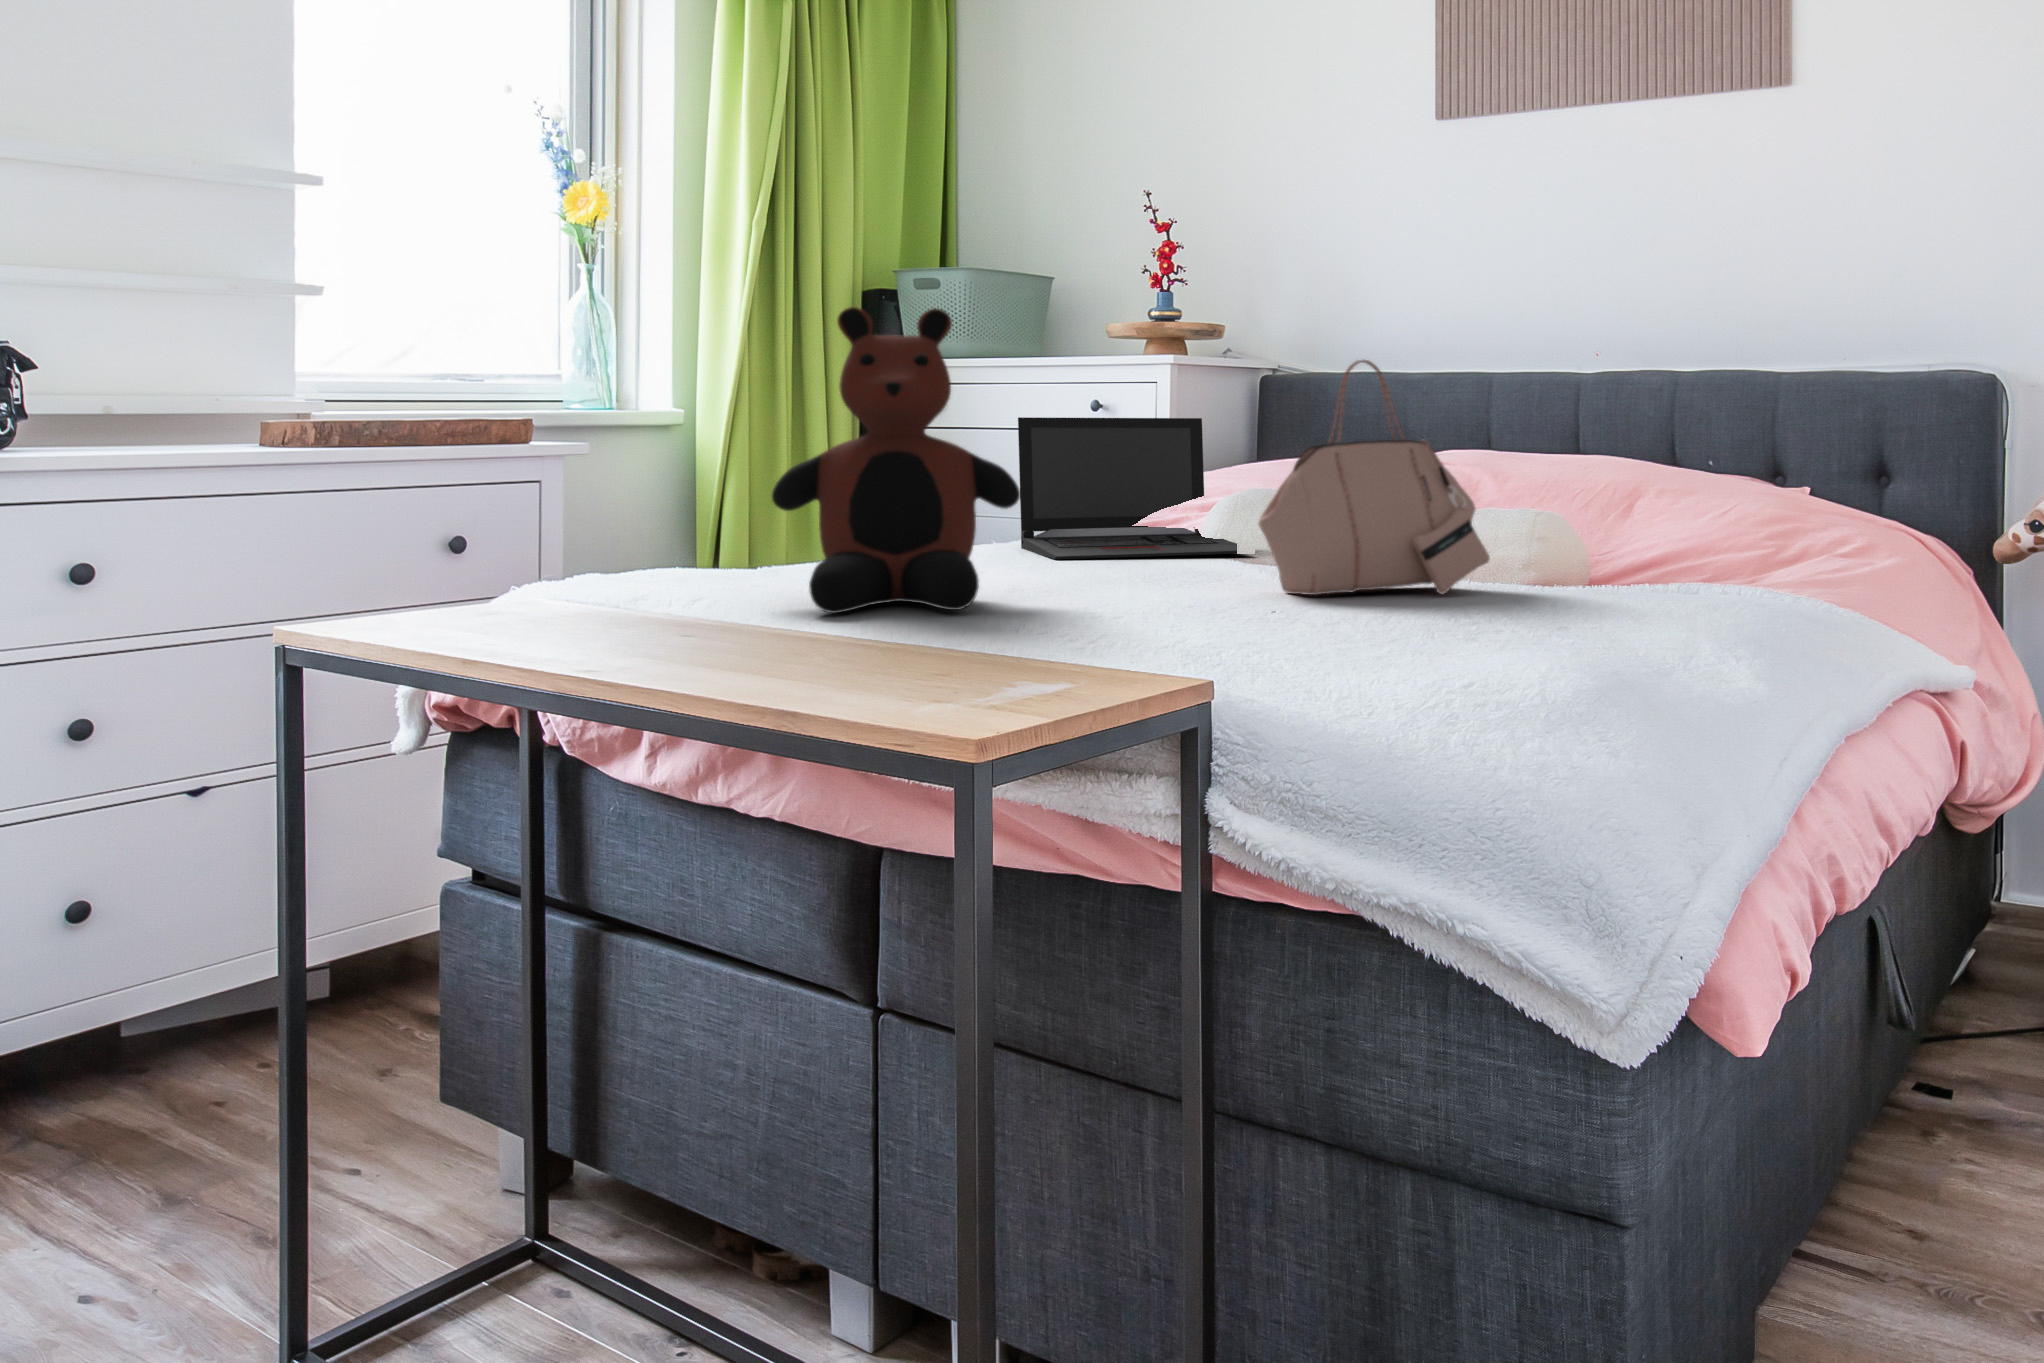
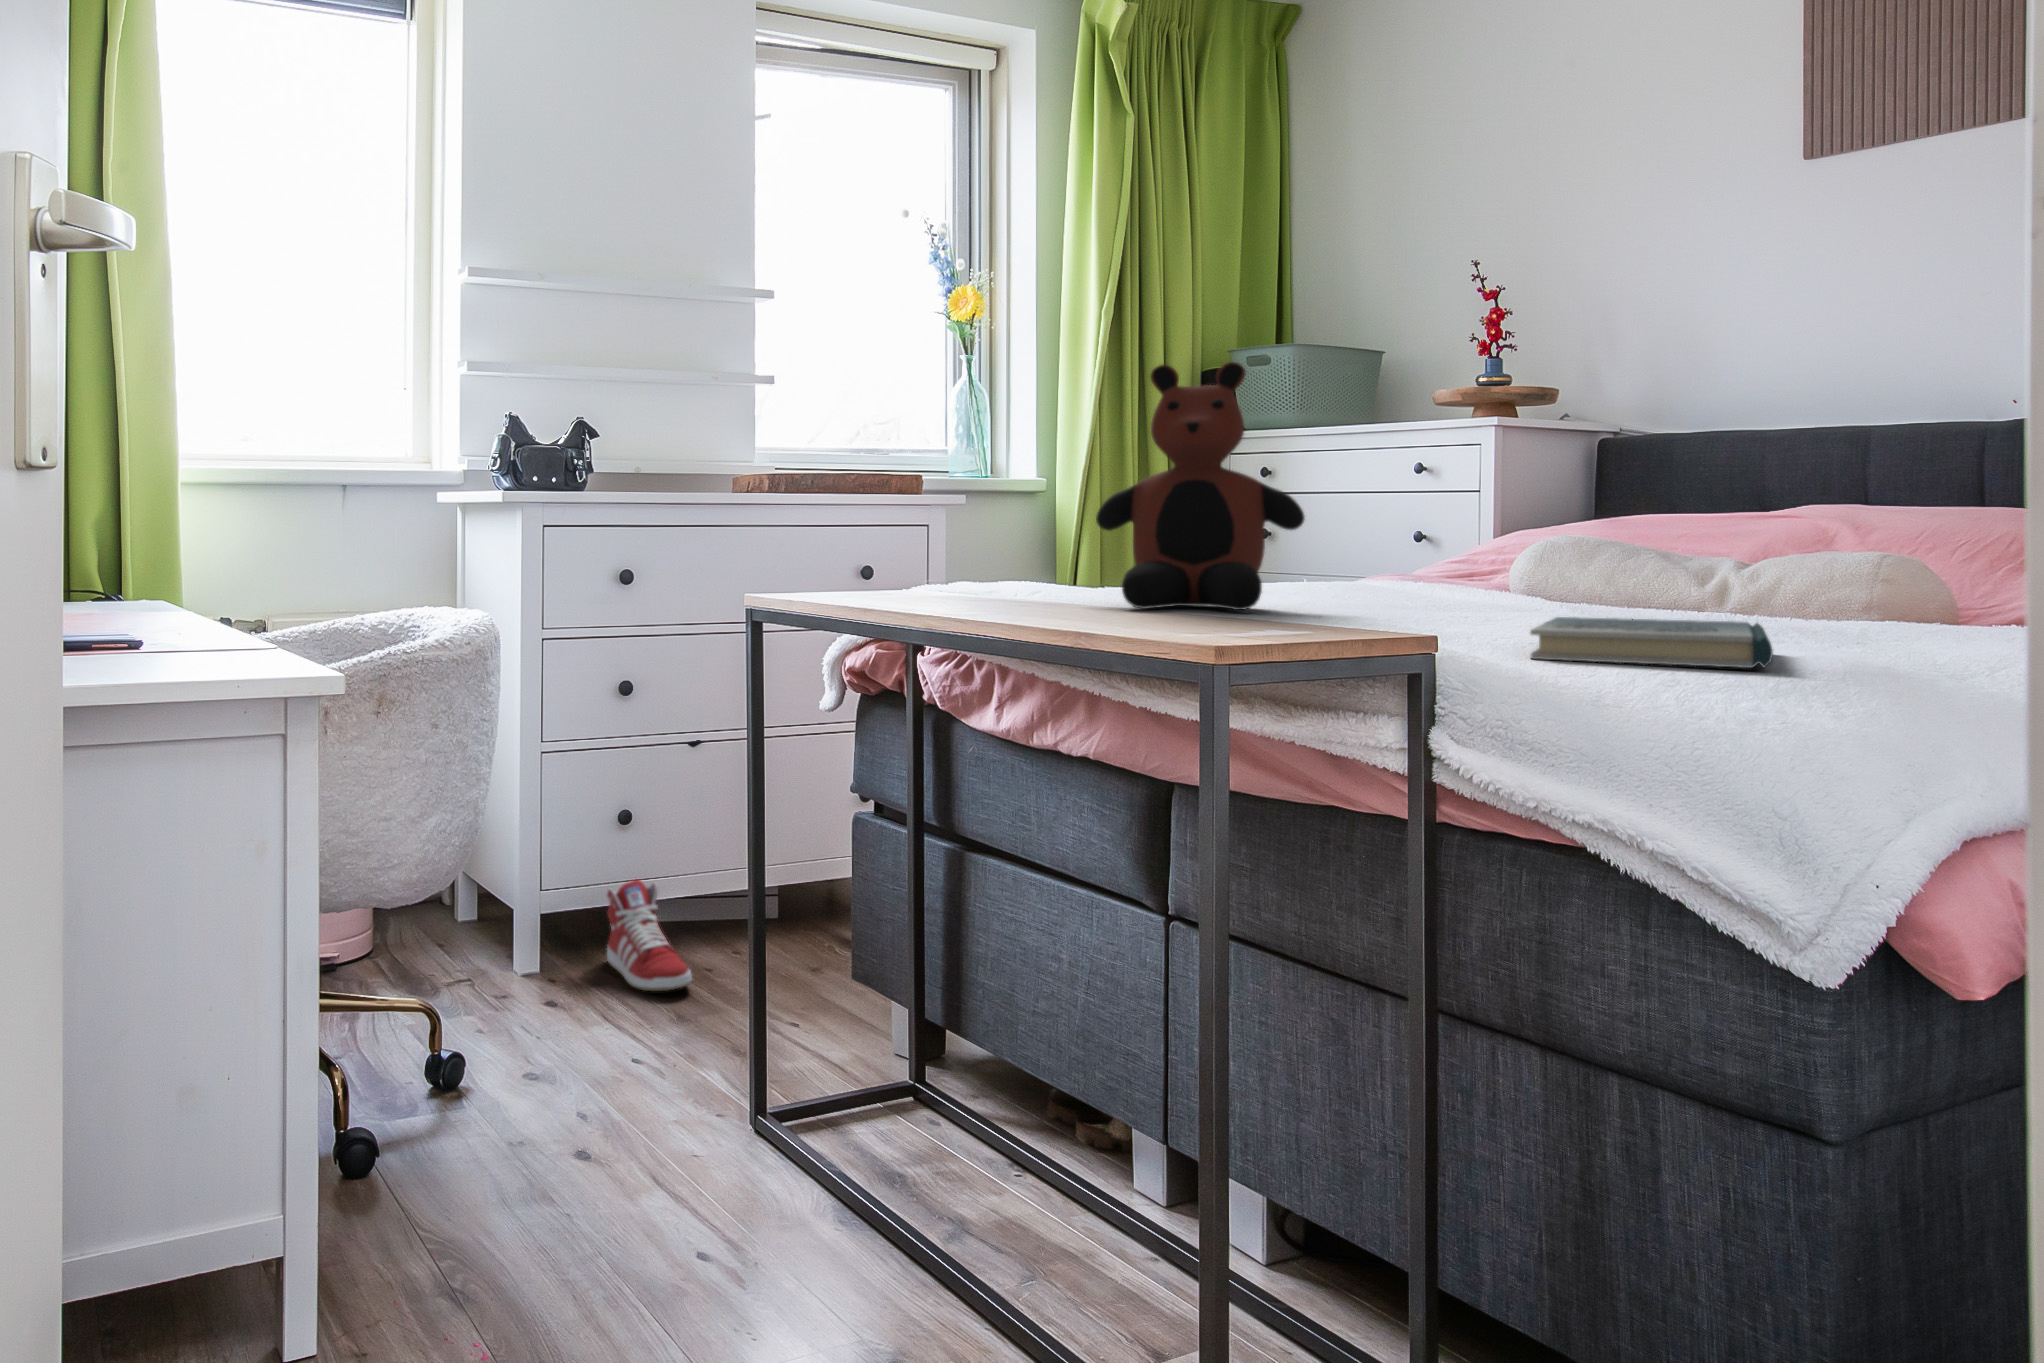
handbag: present [1258,360,1490,595] -> none [1543,390,1819,622]
laptop: present [1018,417,1237,559] -> none [1326,467,1568,596]
book: none [1314,630,1558,708] -> present [1530,617,1773,668]
sneaker: none [37,1001,193,1167] -> present [607,880,692,991]

